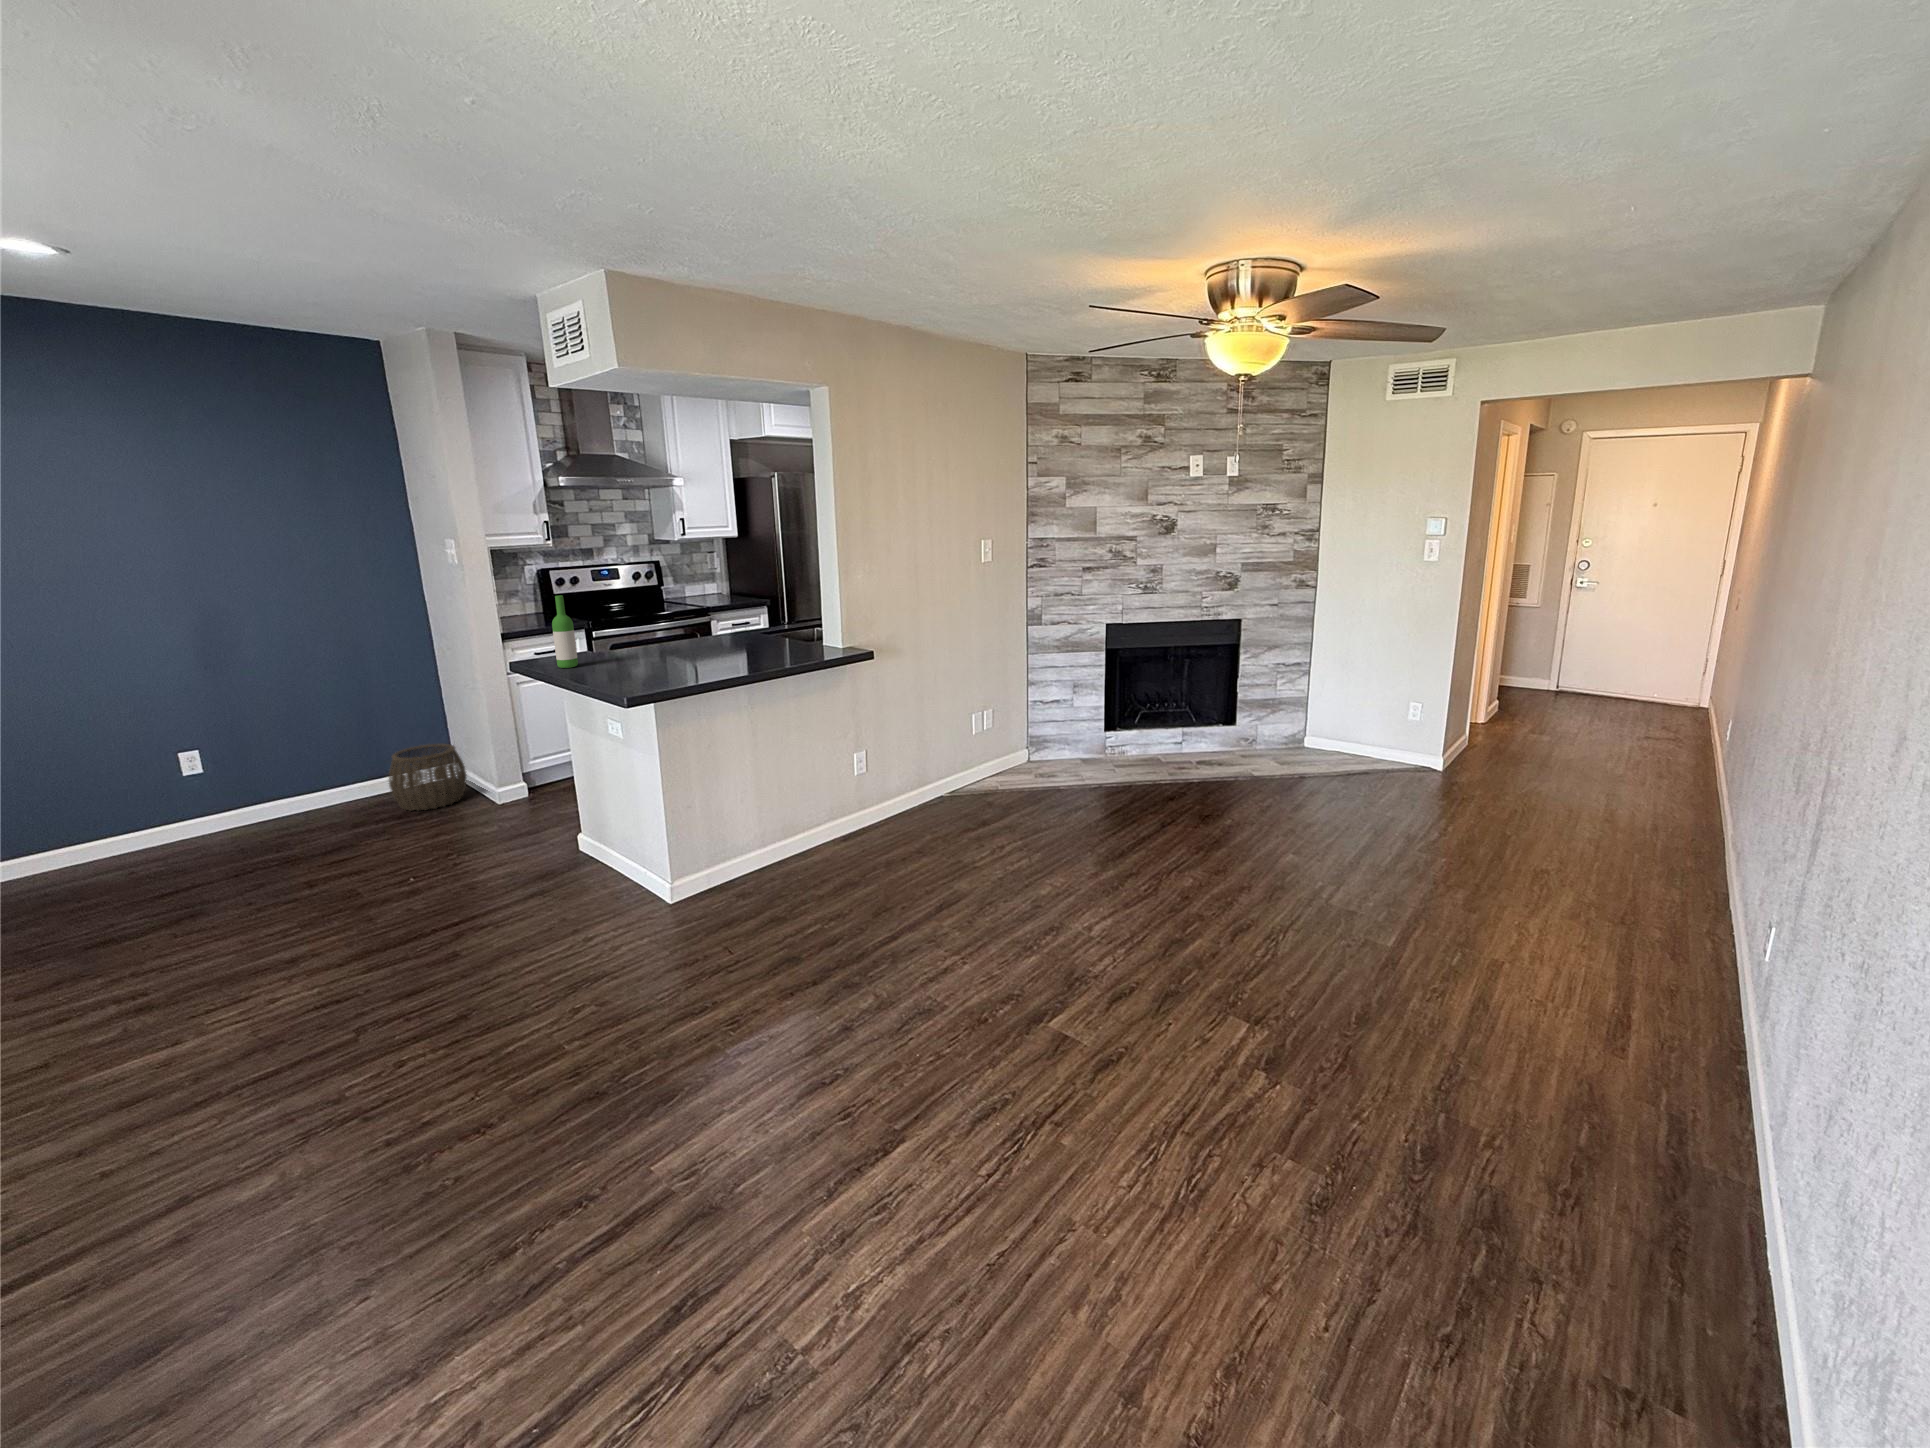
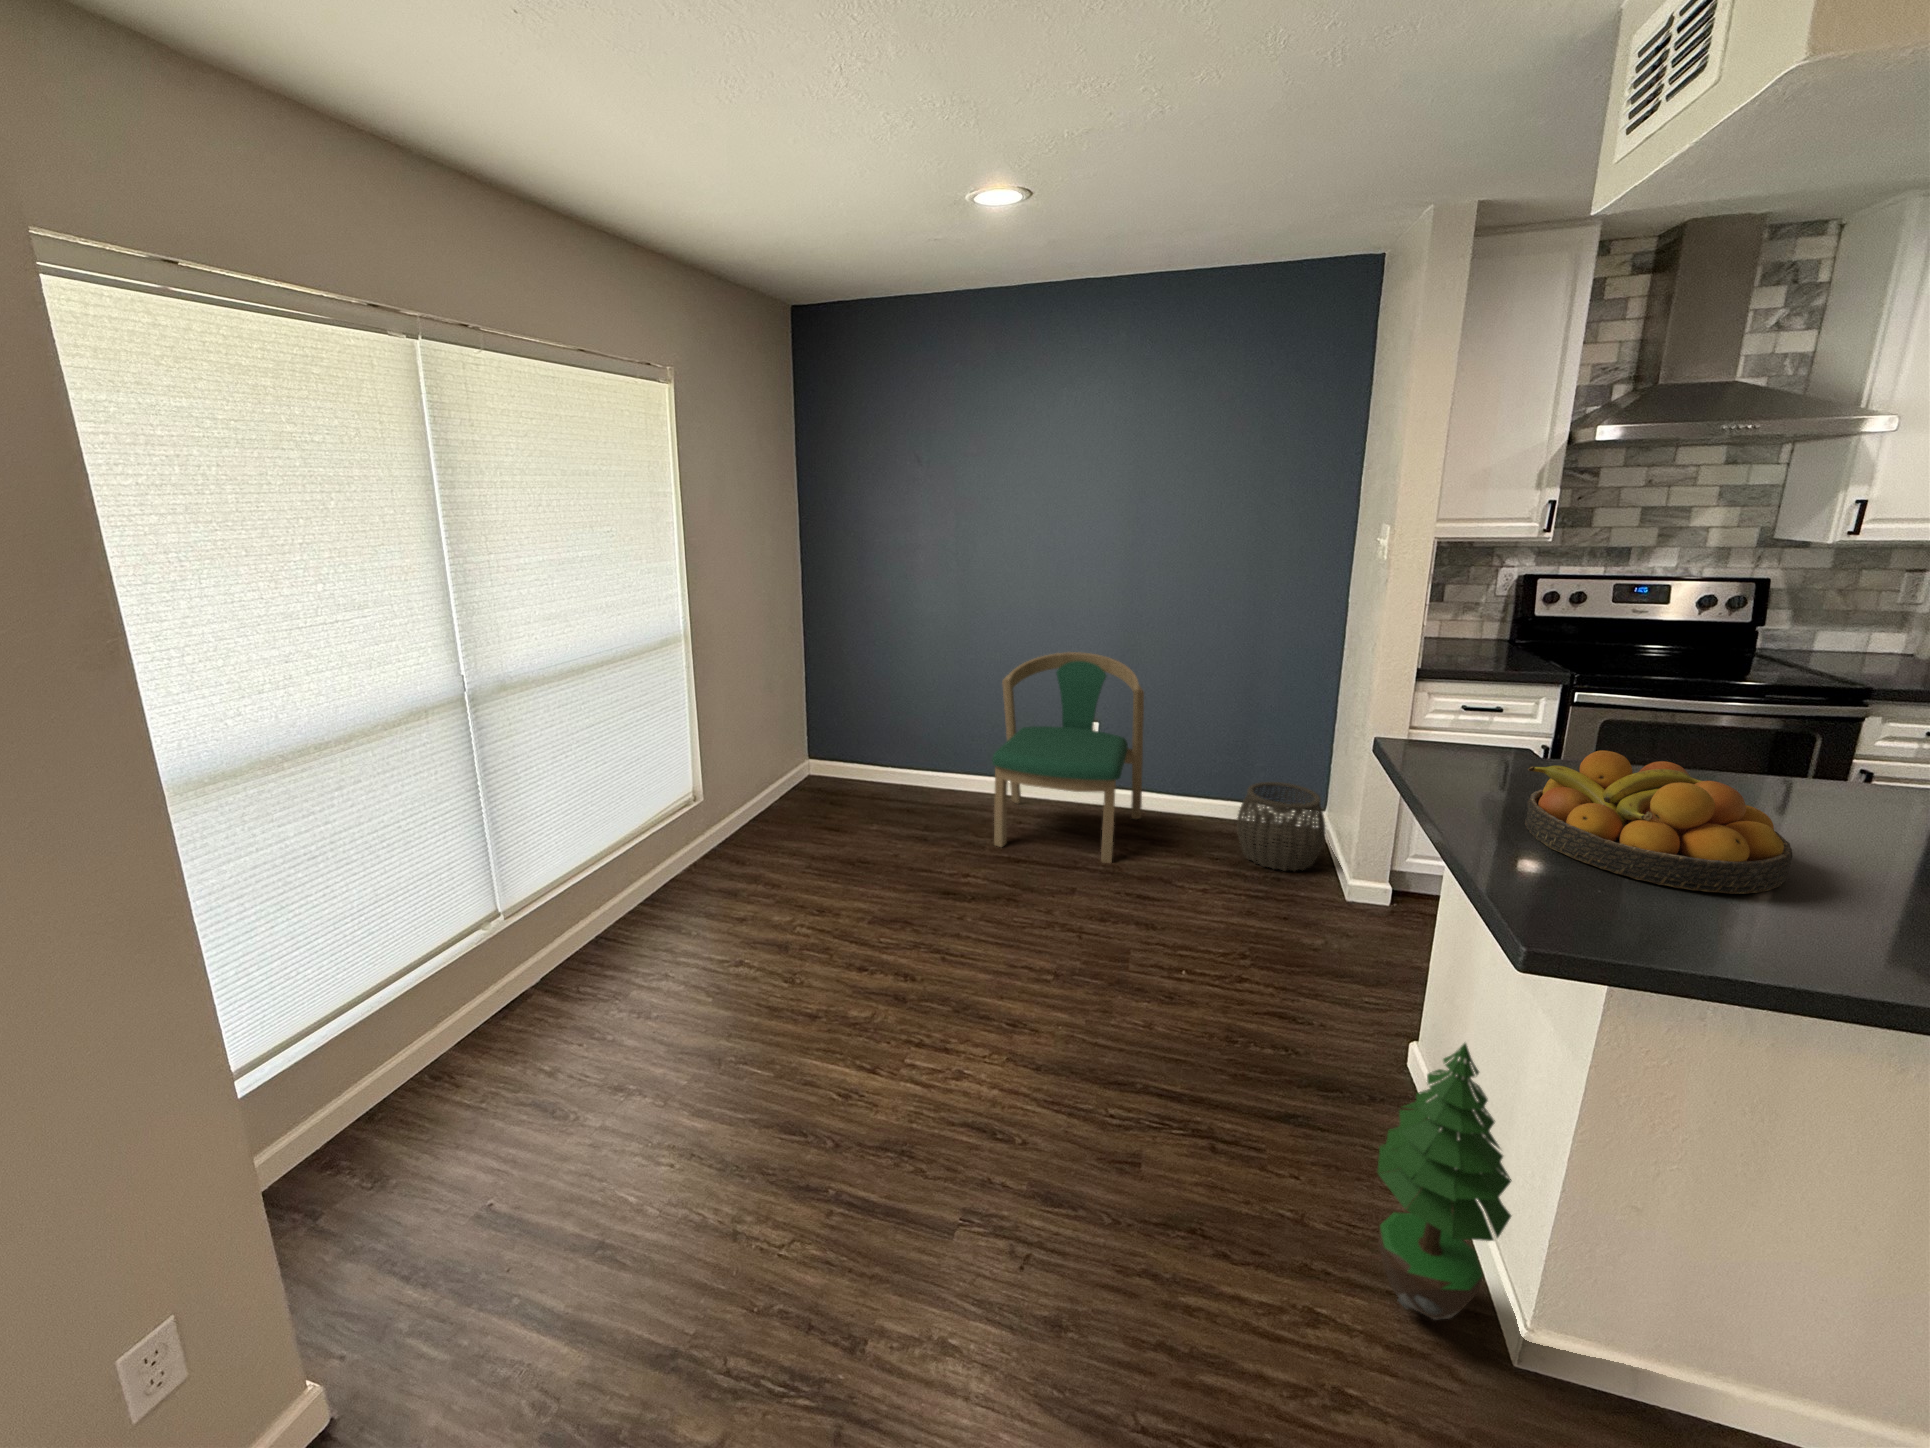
wine bottle: present [552,595,578,668] -> none [1439,646,1493,786]
fruit bowl: none [599,631,695,675] -> present [1525,750,1792,894]
dining chair: none [56,682,283,898] -> present [992,652,1144,863]
potted tree: none [592,767,652,908] -> present [1378,1043,1512,1320]

